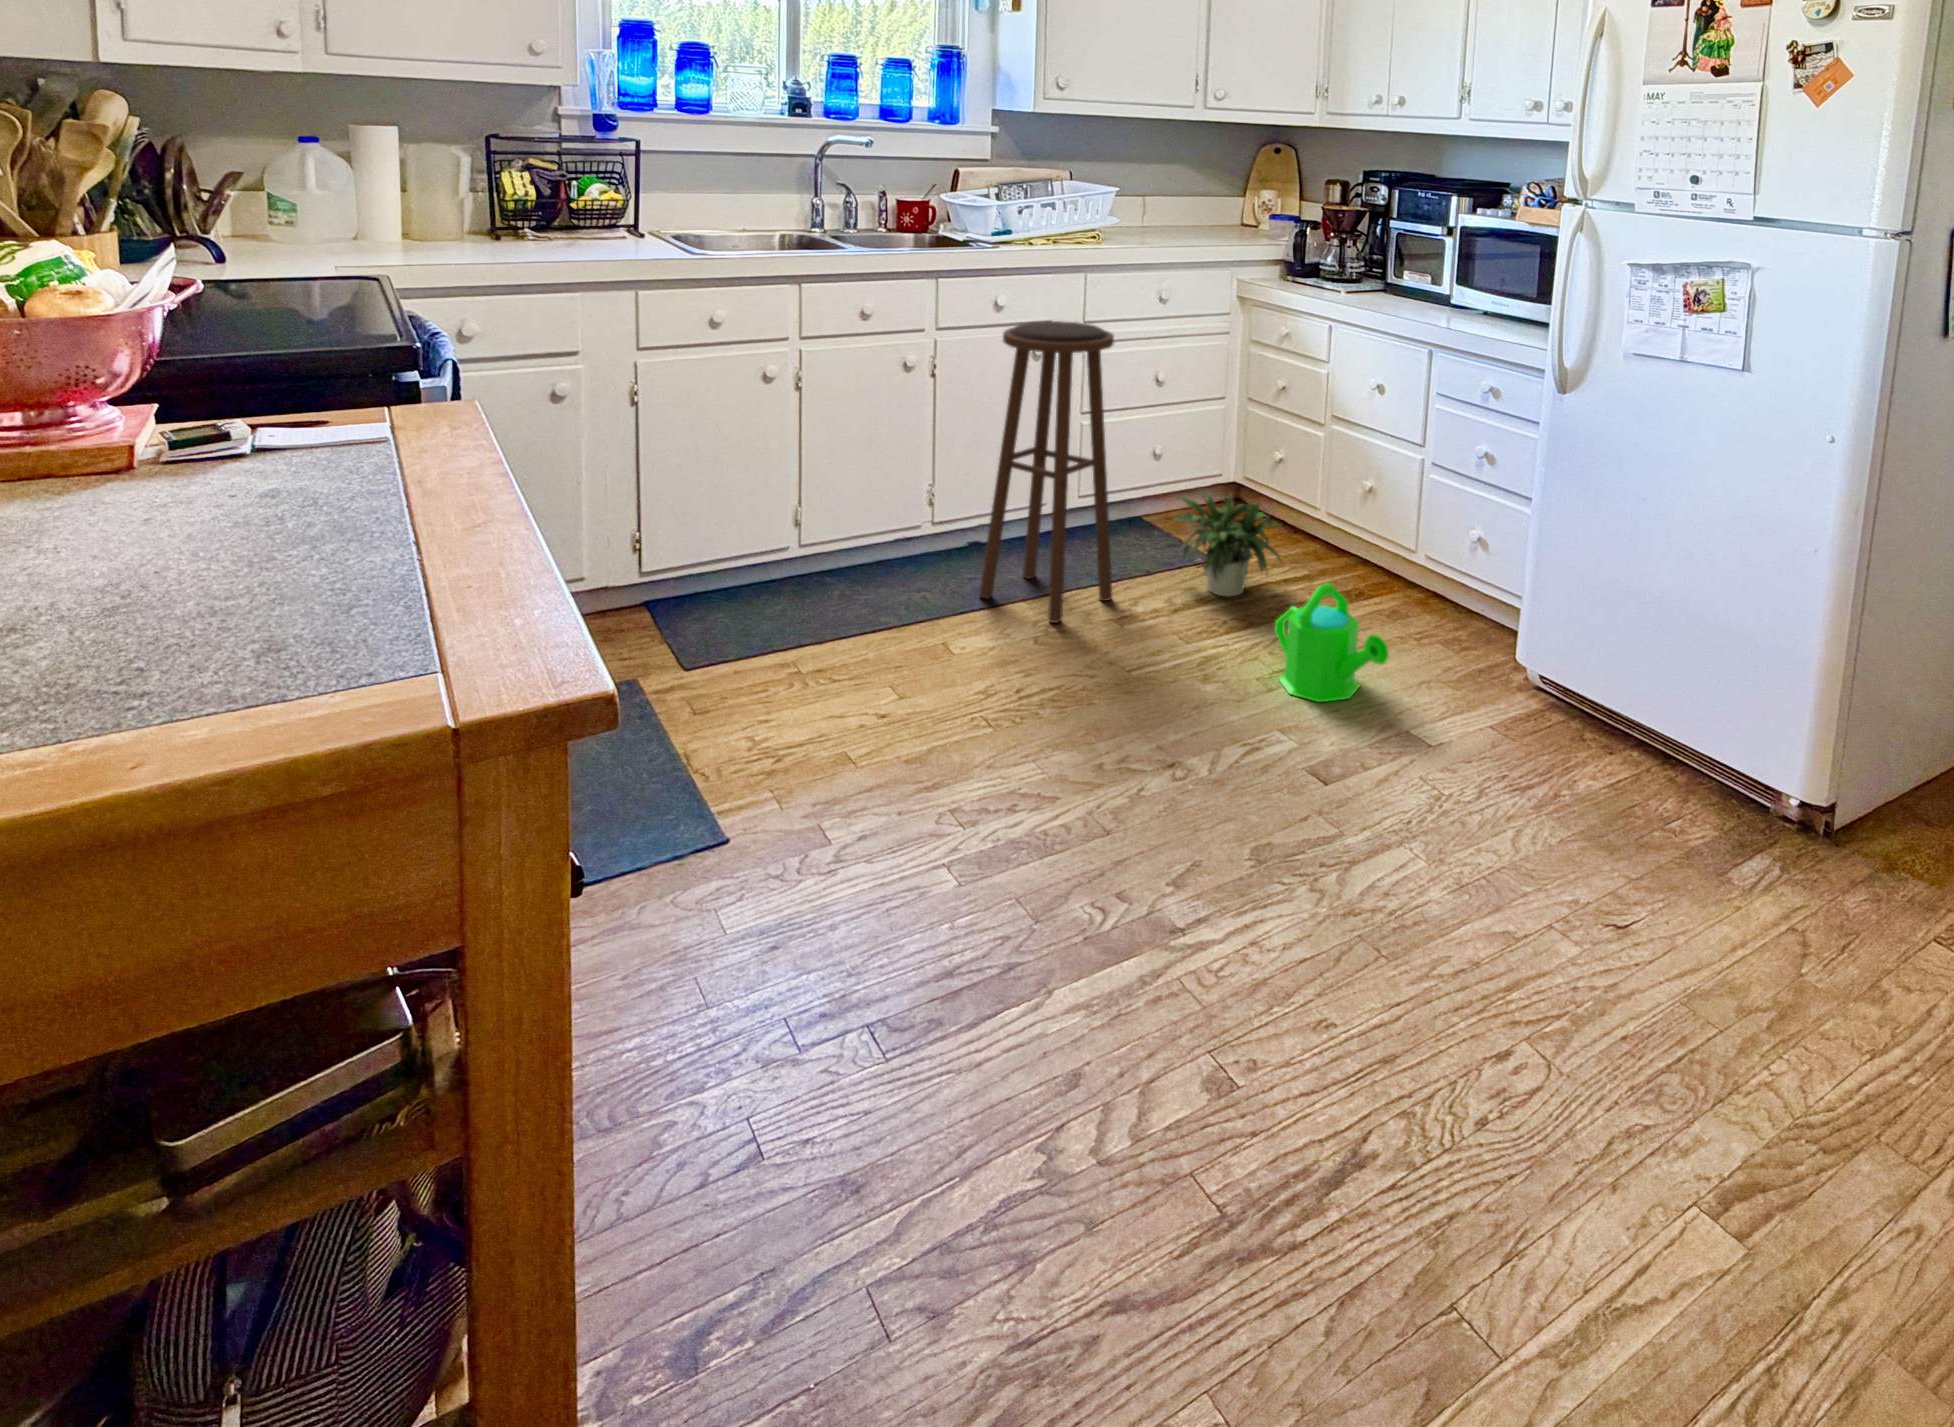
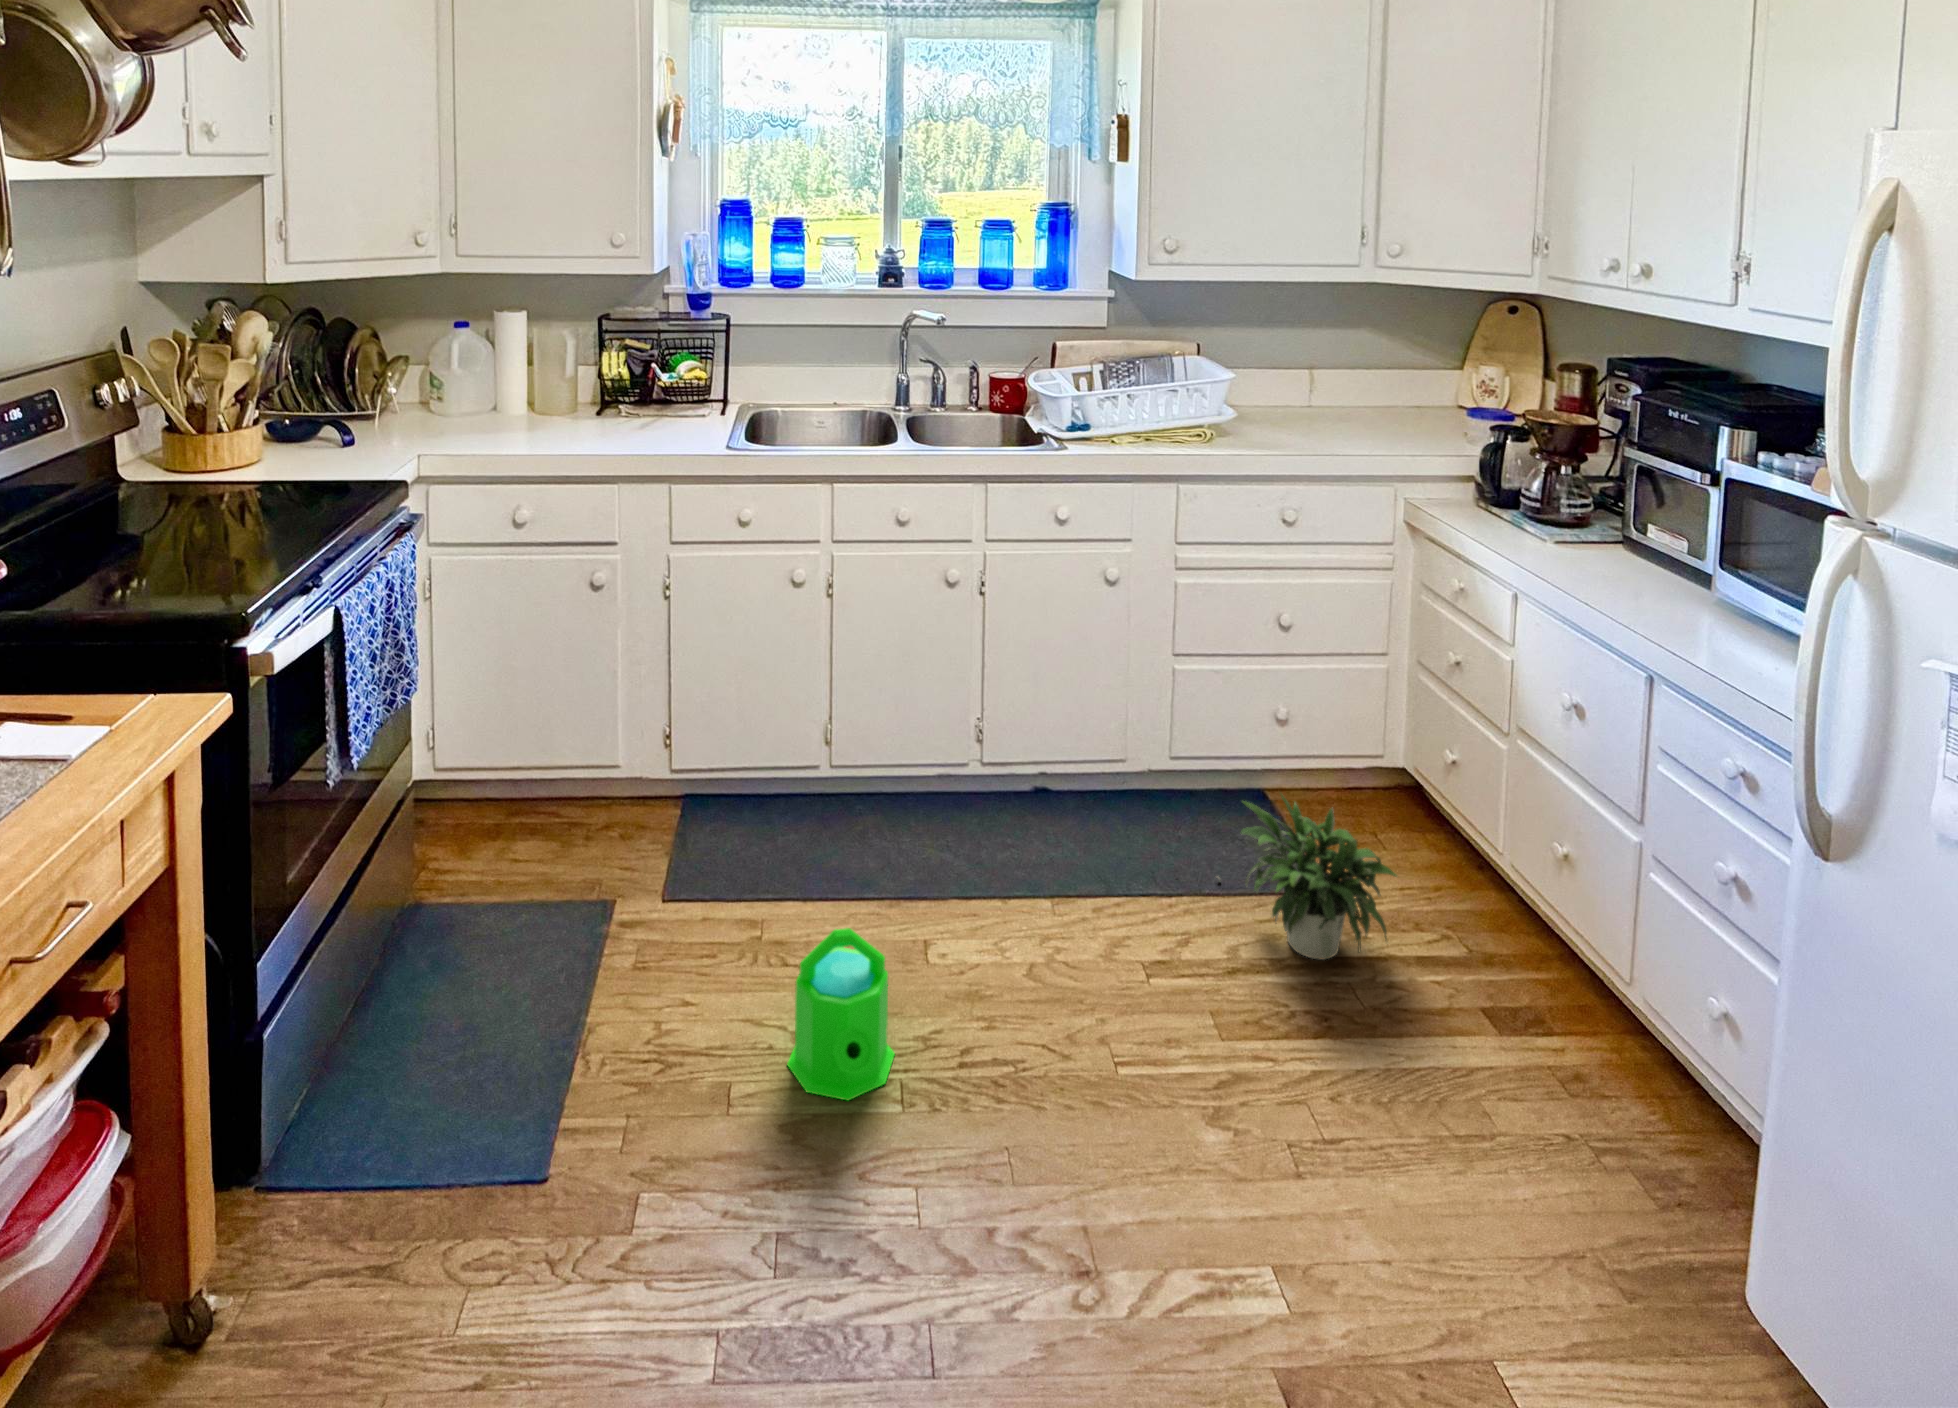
stool: present [979,321,1114,623] -> none [997,555,1153,942]
watering can: present [1275,583,1389,702] -> present [787,928,895,1100]

